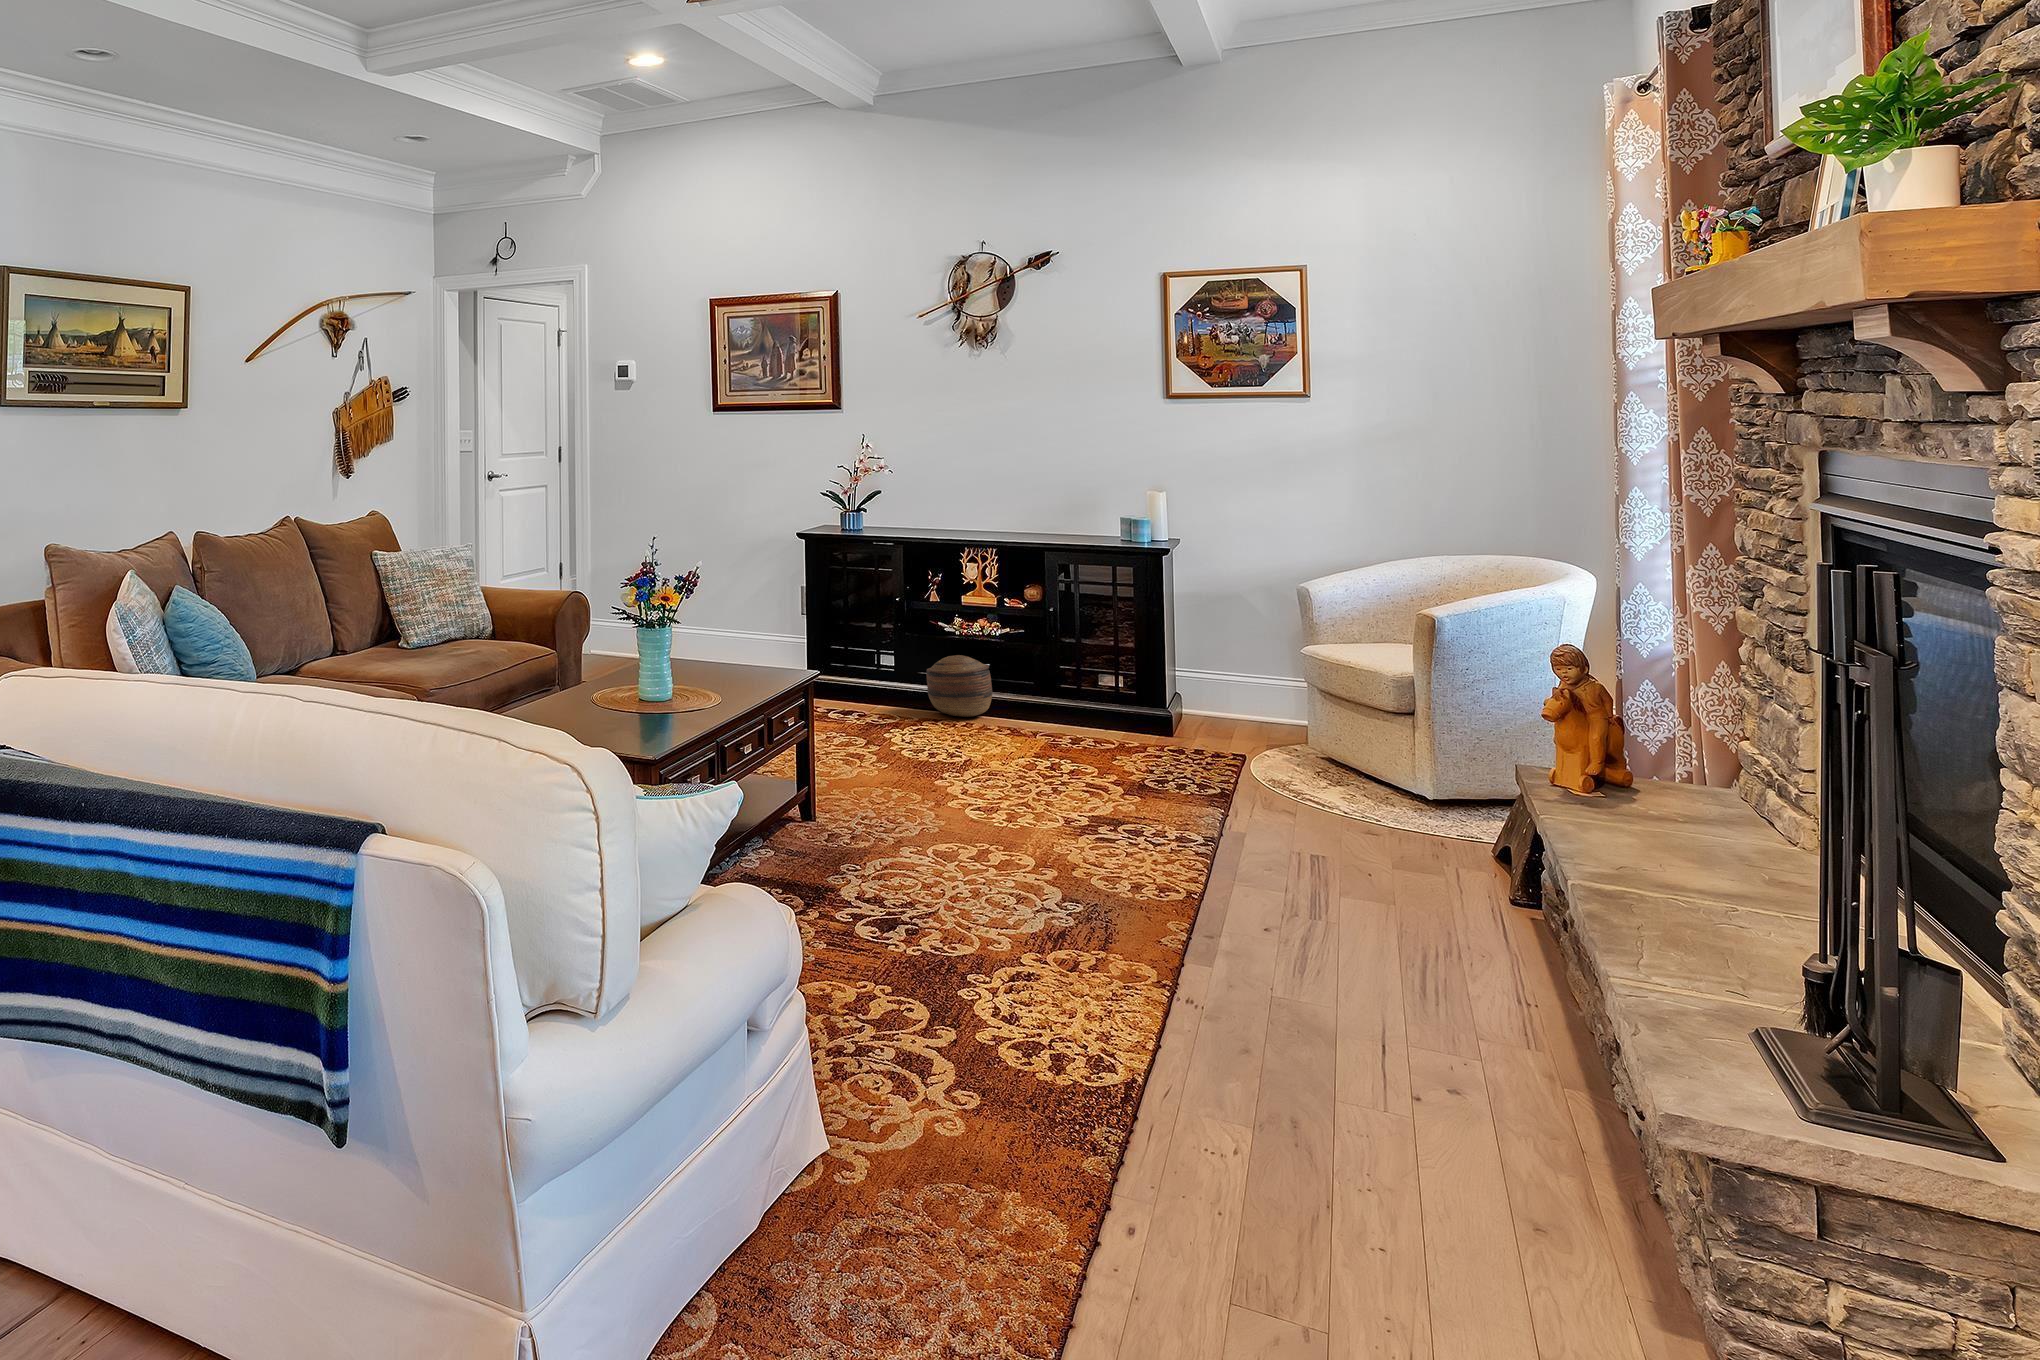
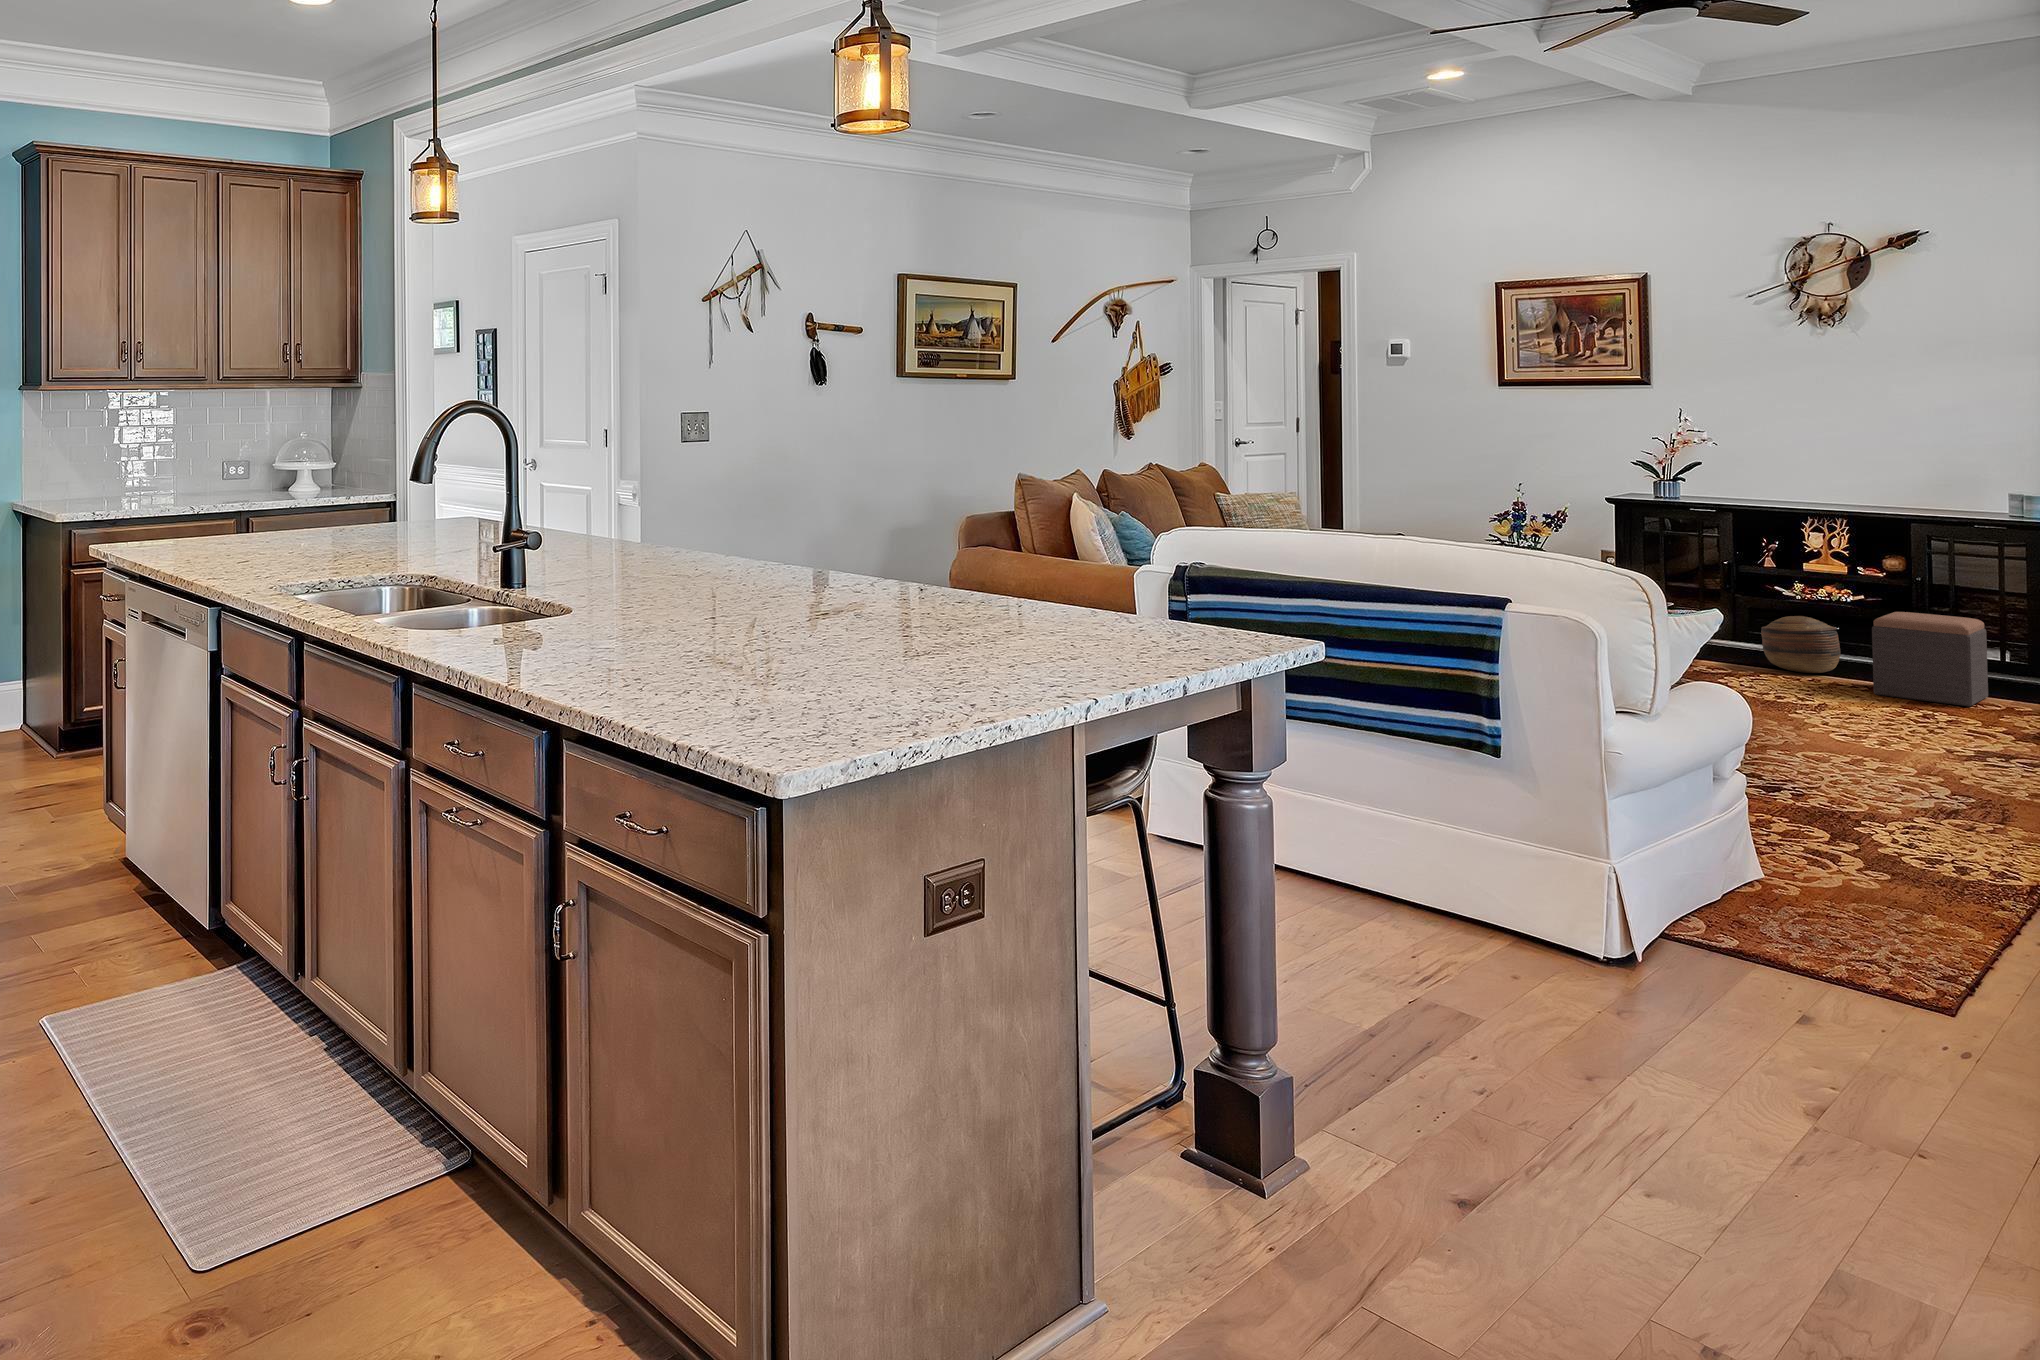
footstool: none [1014,649,1110,751] -> present [1872,612,1988,706]

